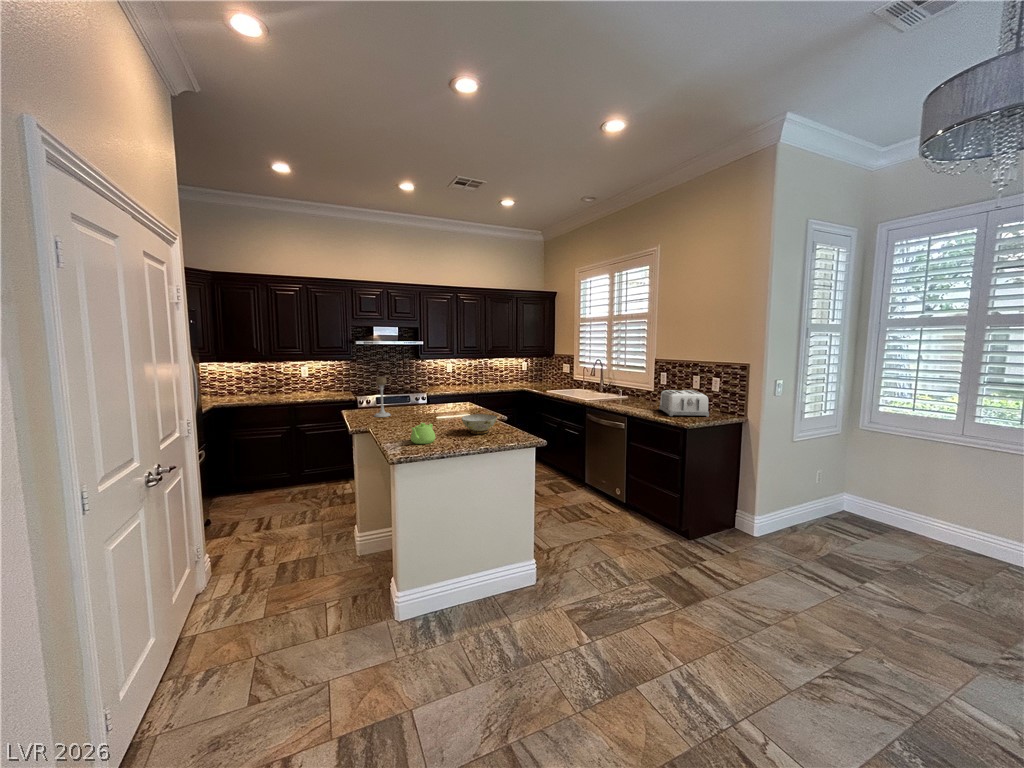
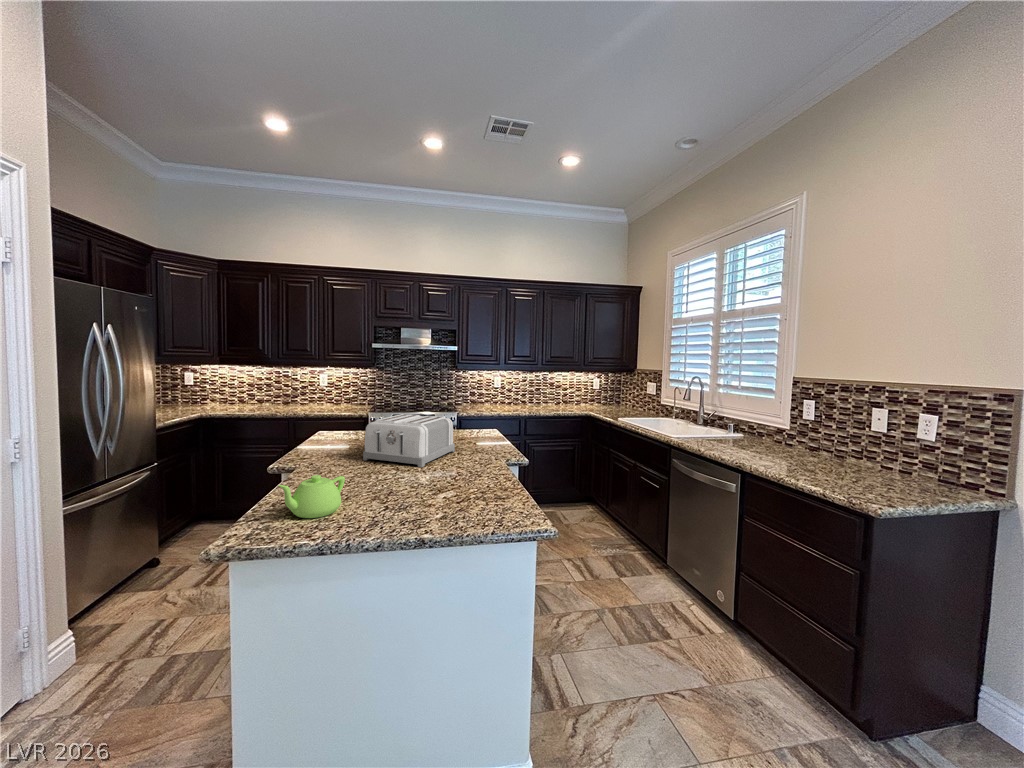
candle holder: present [375,377,390,417] -> none [332,388,358,447]
toaster: present [659,390,709,417] -> present [363,414,455,467]
ceramic bowl: present [461,414,497,434] -> none [408,460,476,500]

